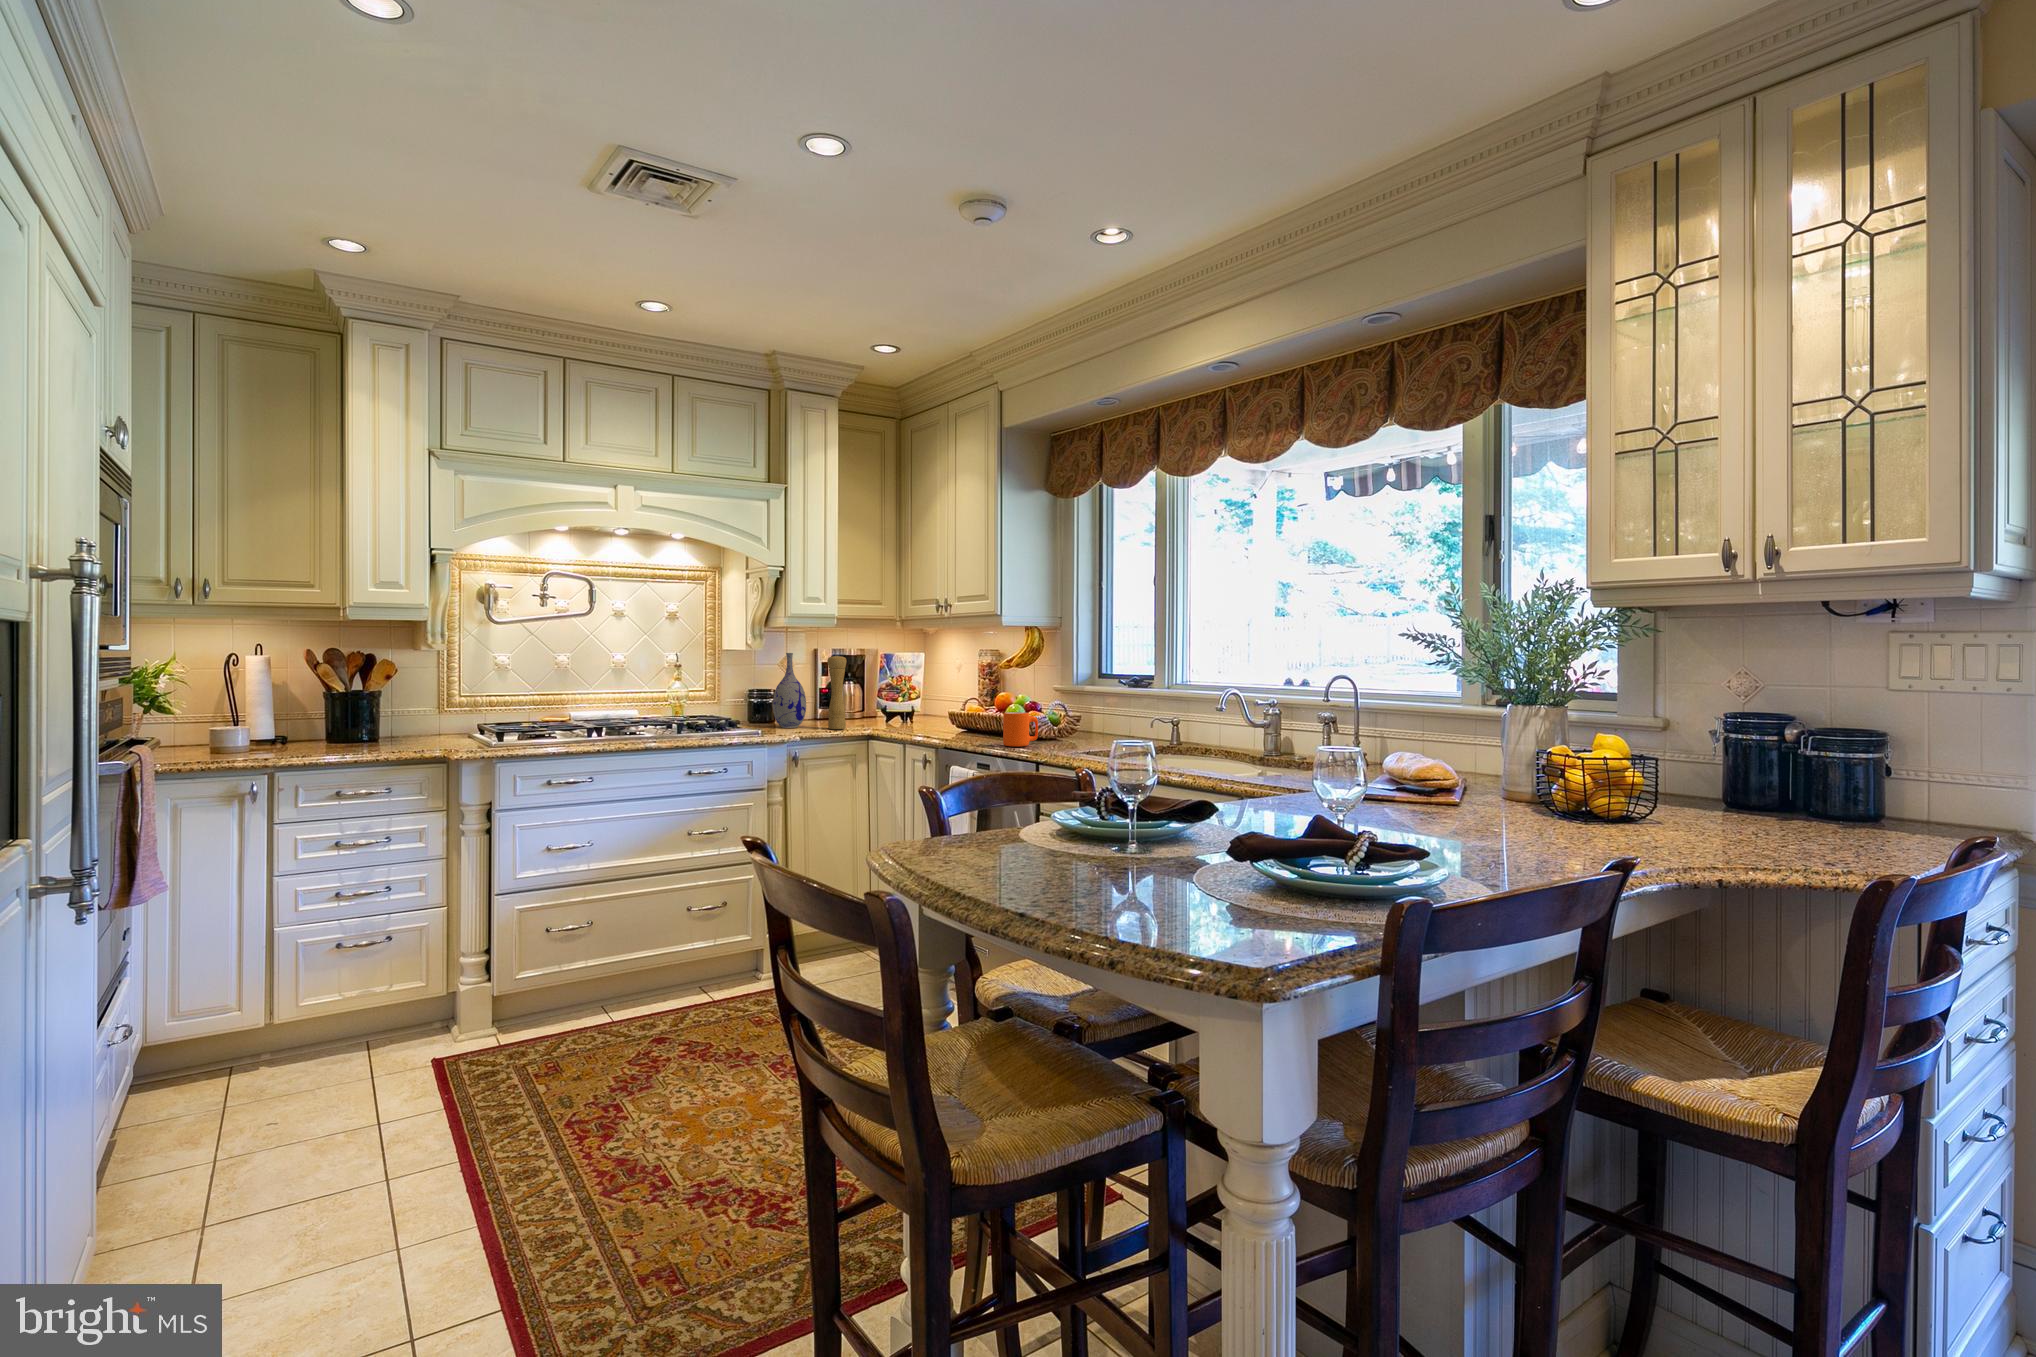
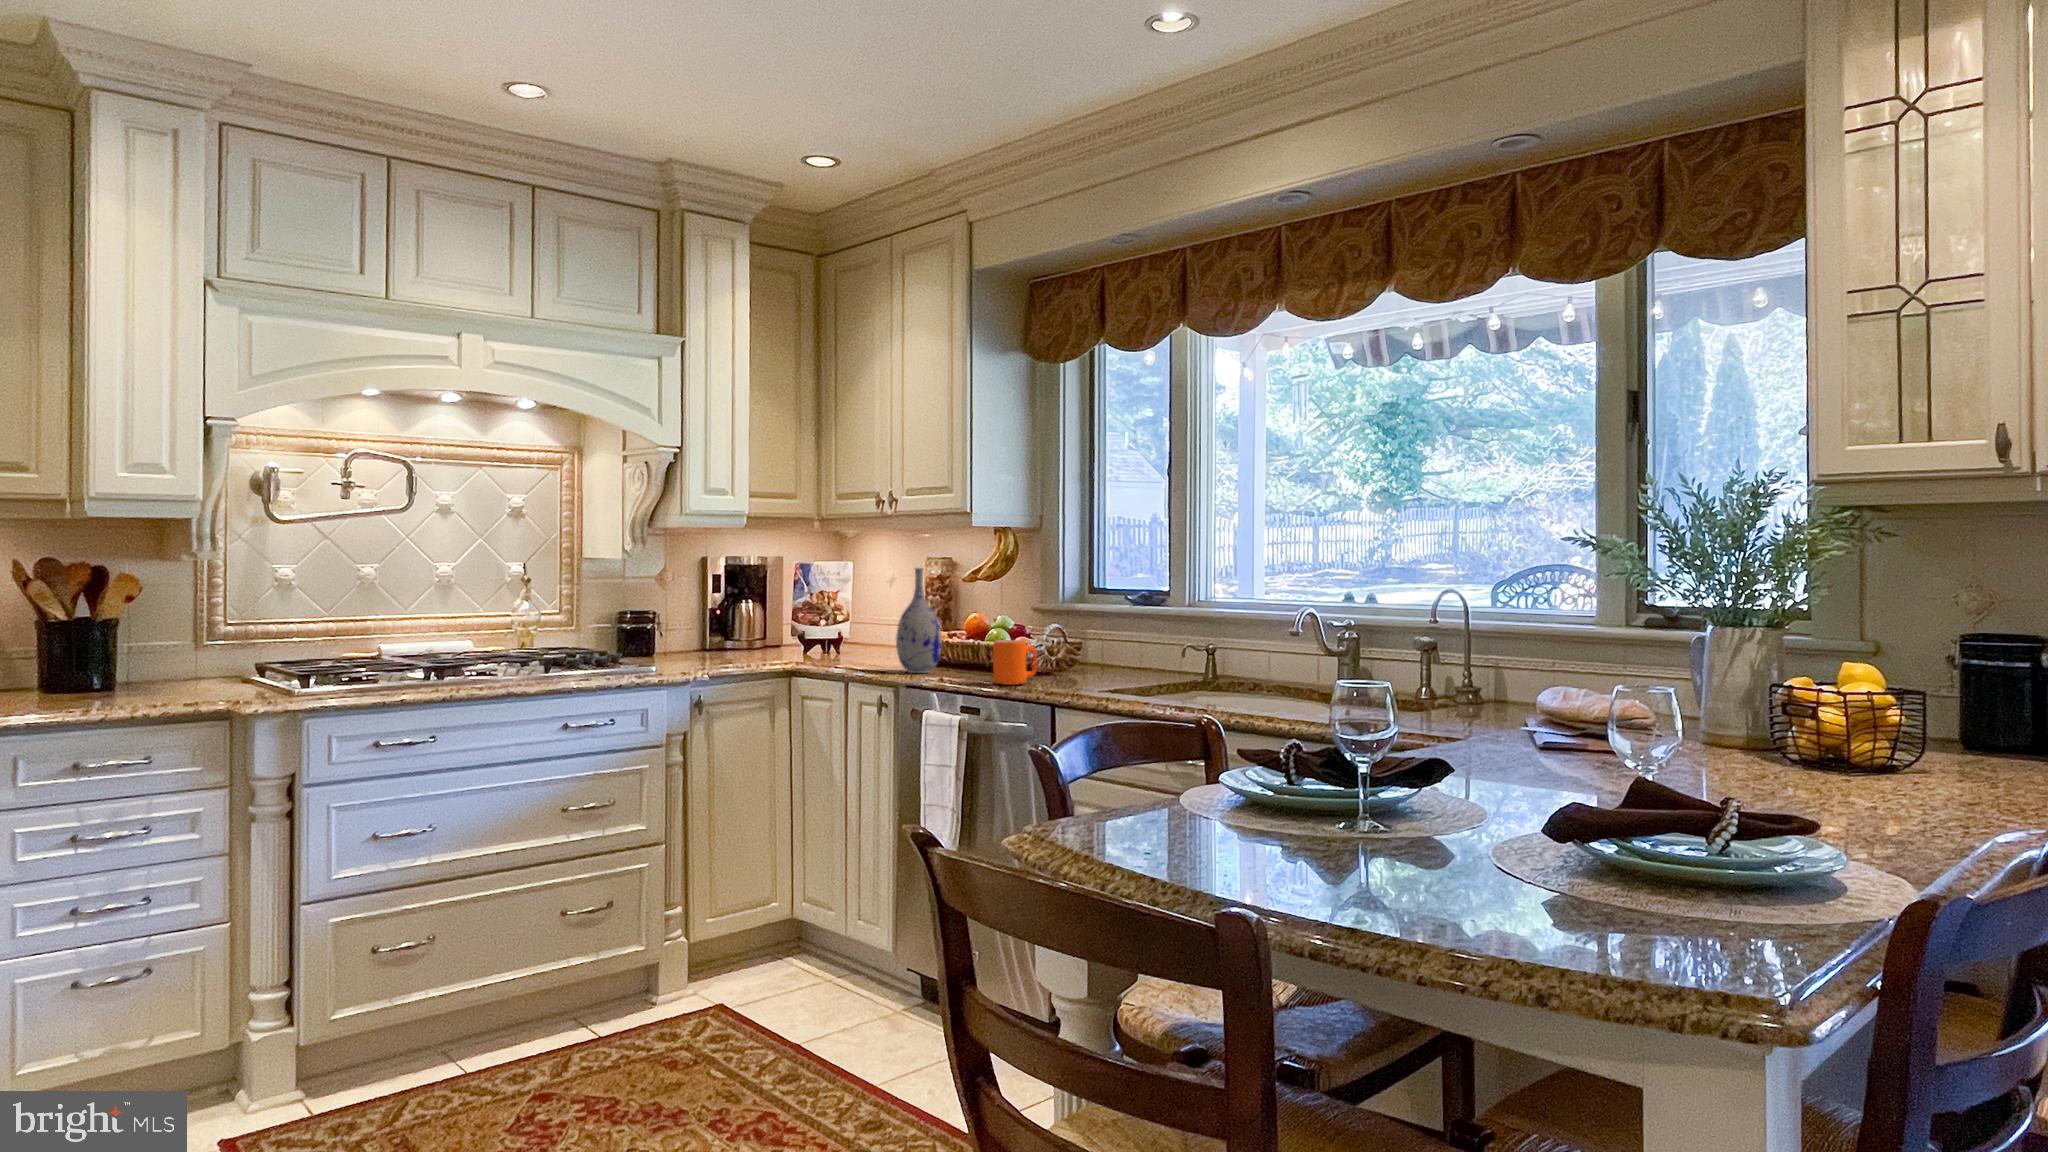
vase: present [773,653,806,728] -> present [896,568,942,673]
pepper mill: present [827,655,847,729] -> none [738,566,764,664]

